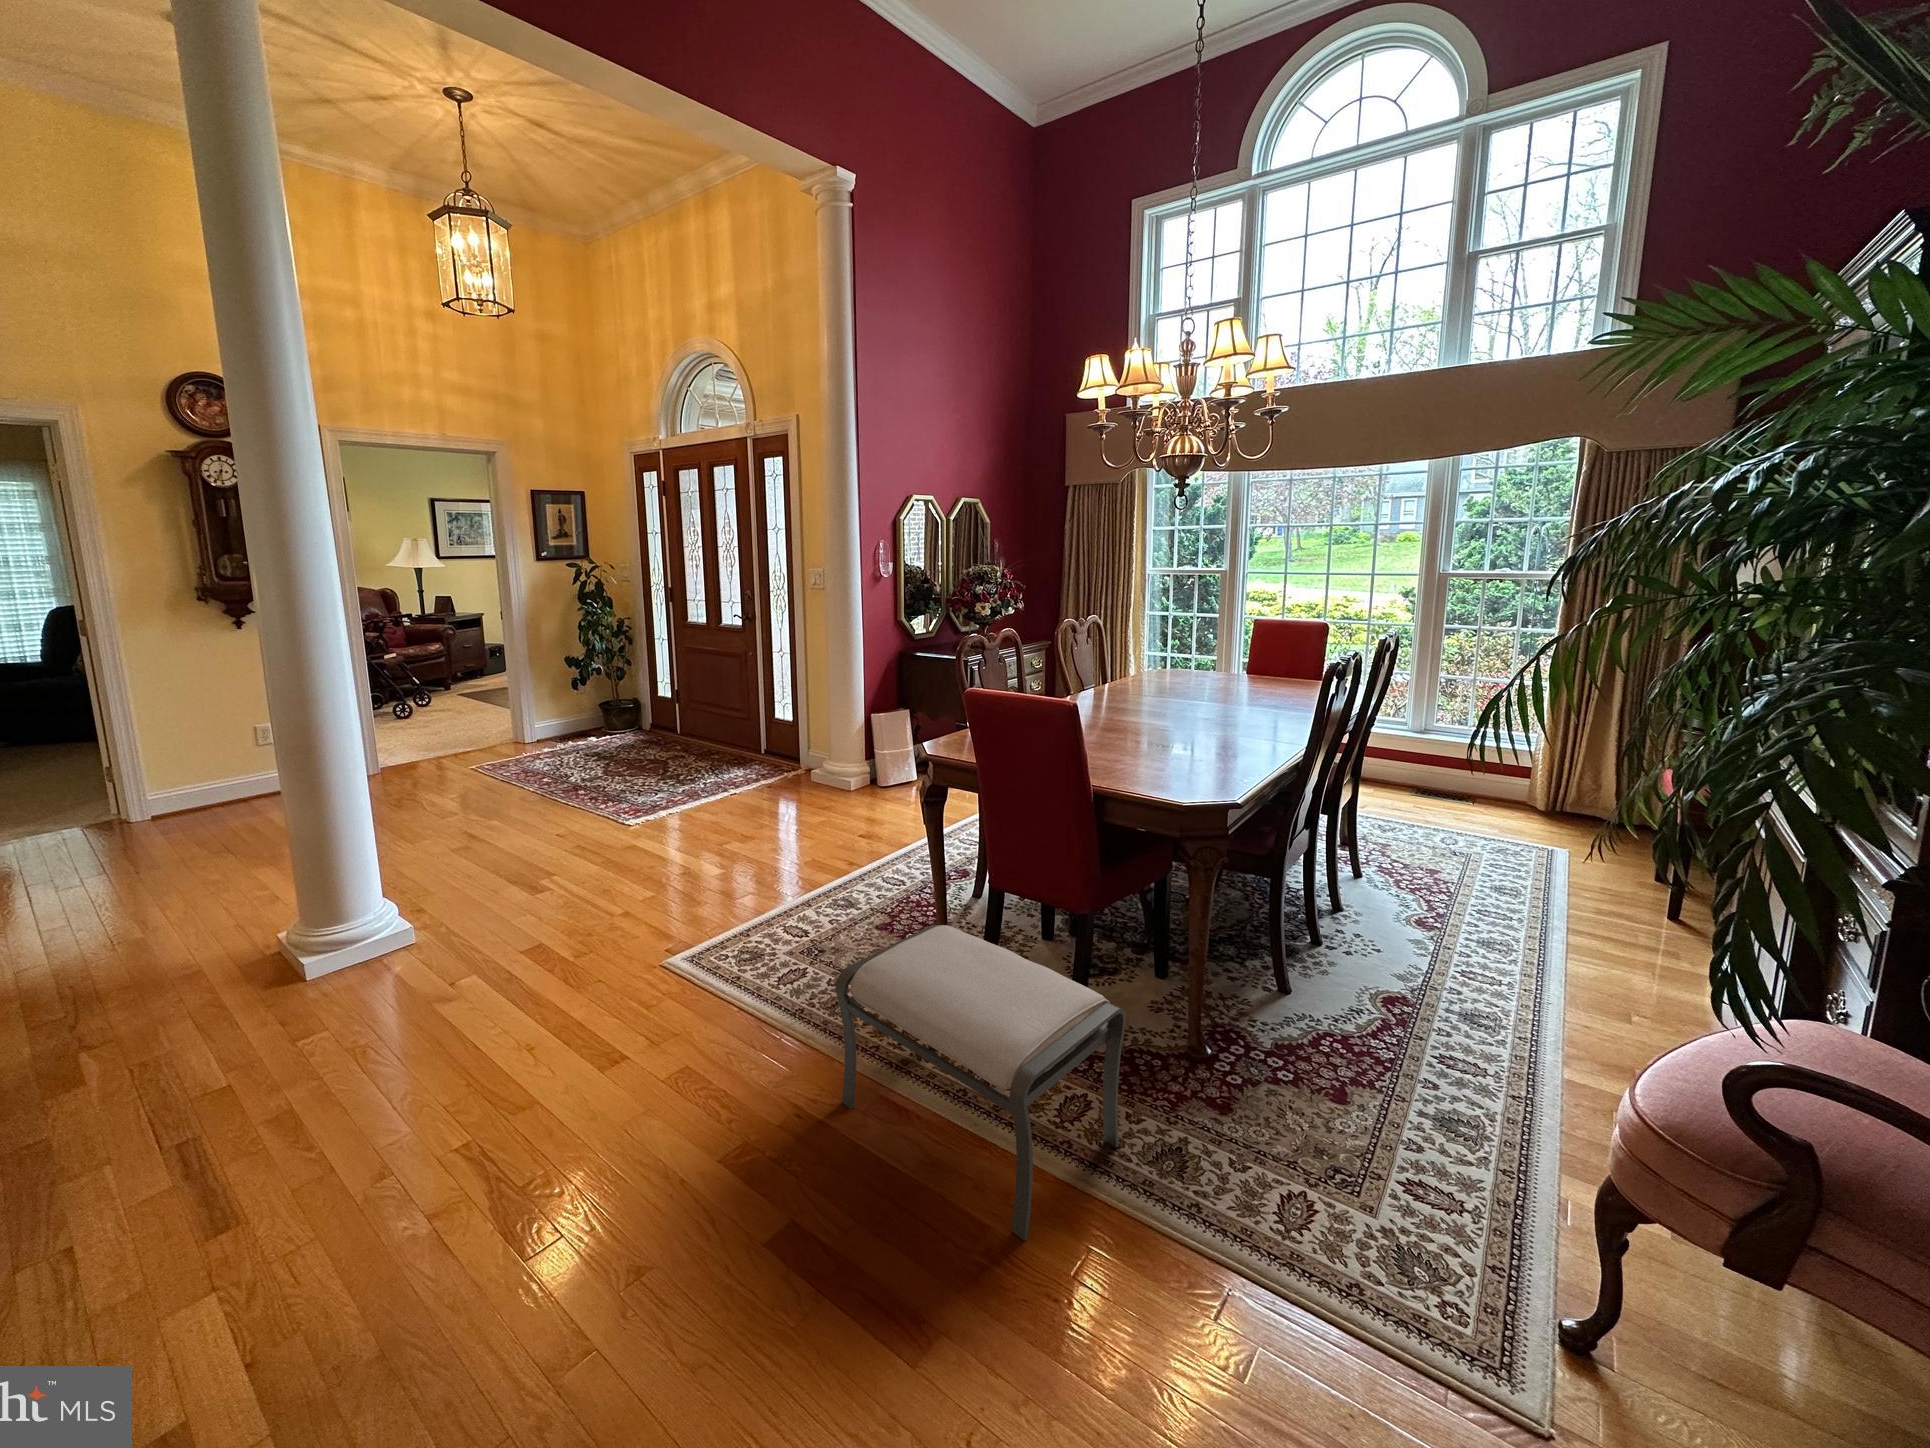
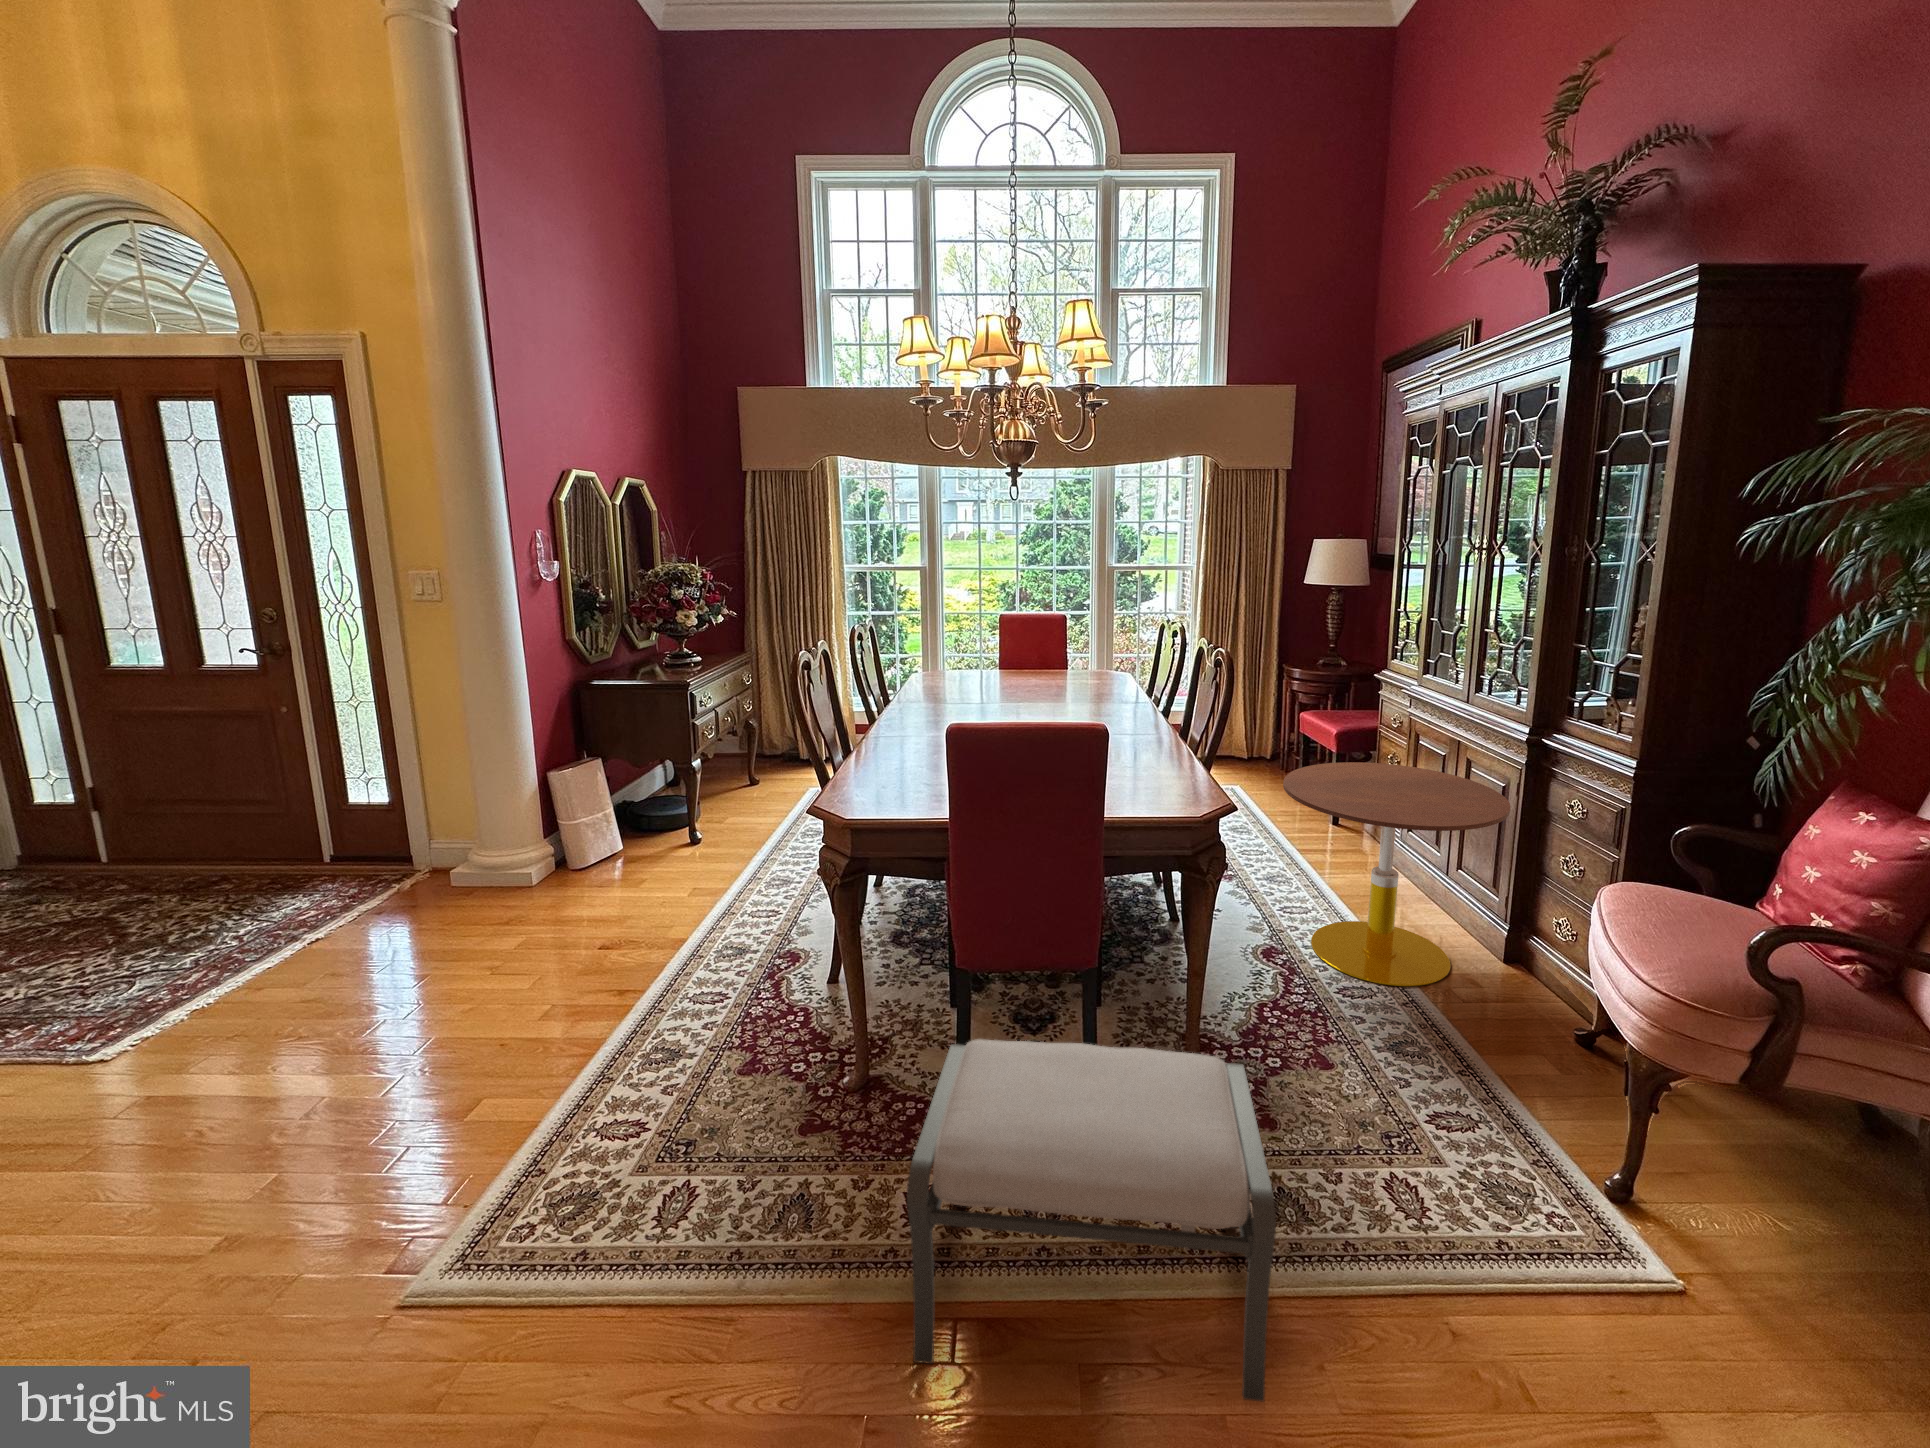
side table: none [1415,811,1737,1091] -> present [1283,762,1510,986]

